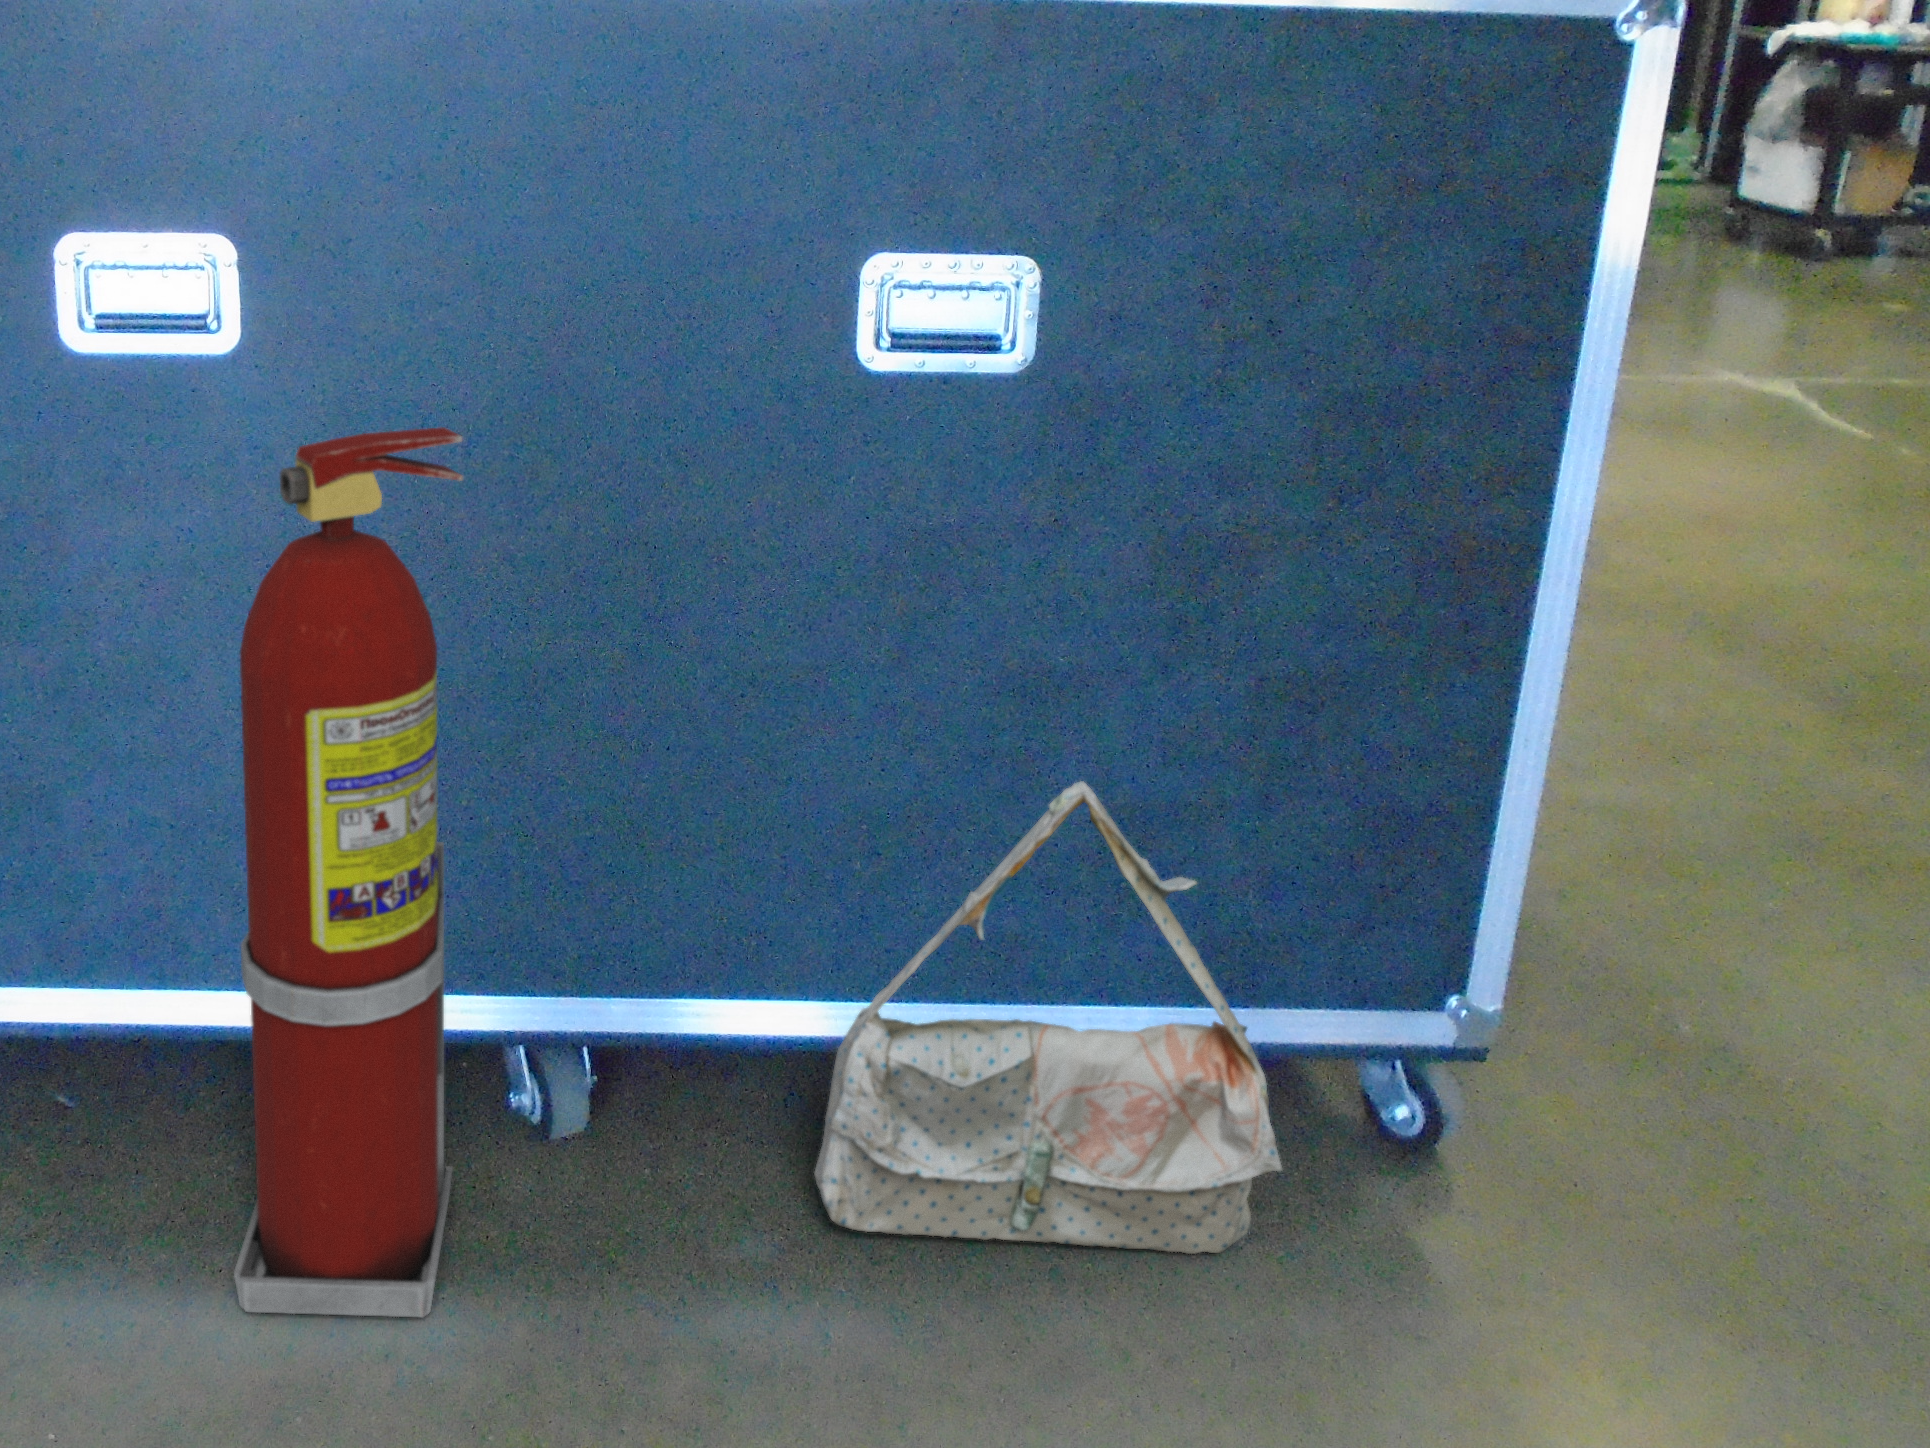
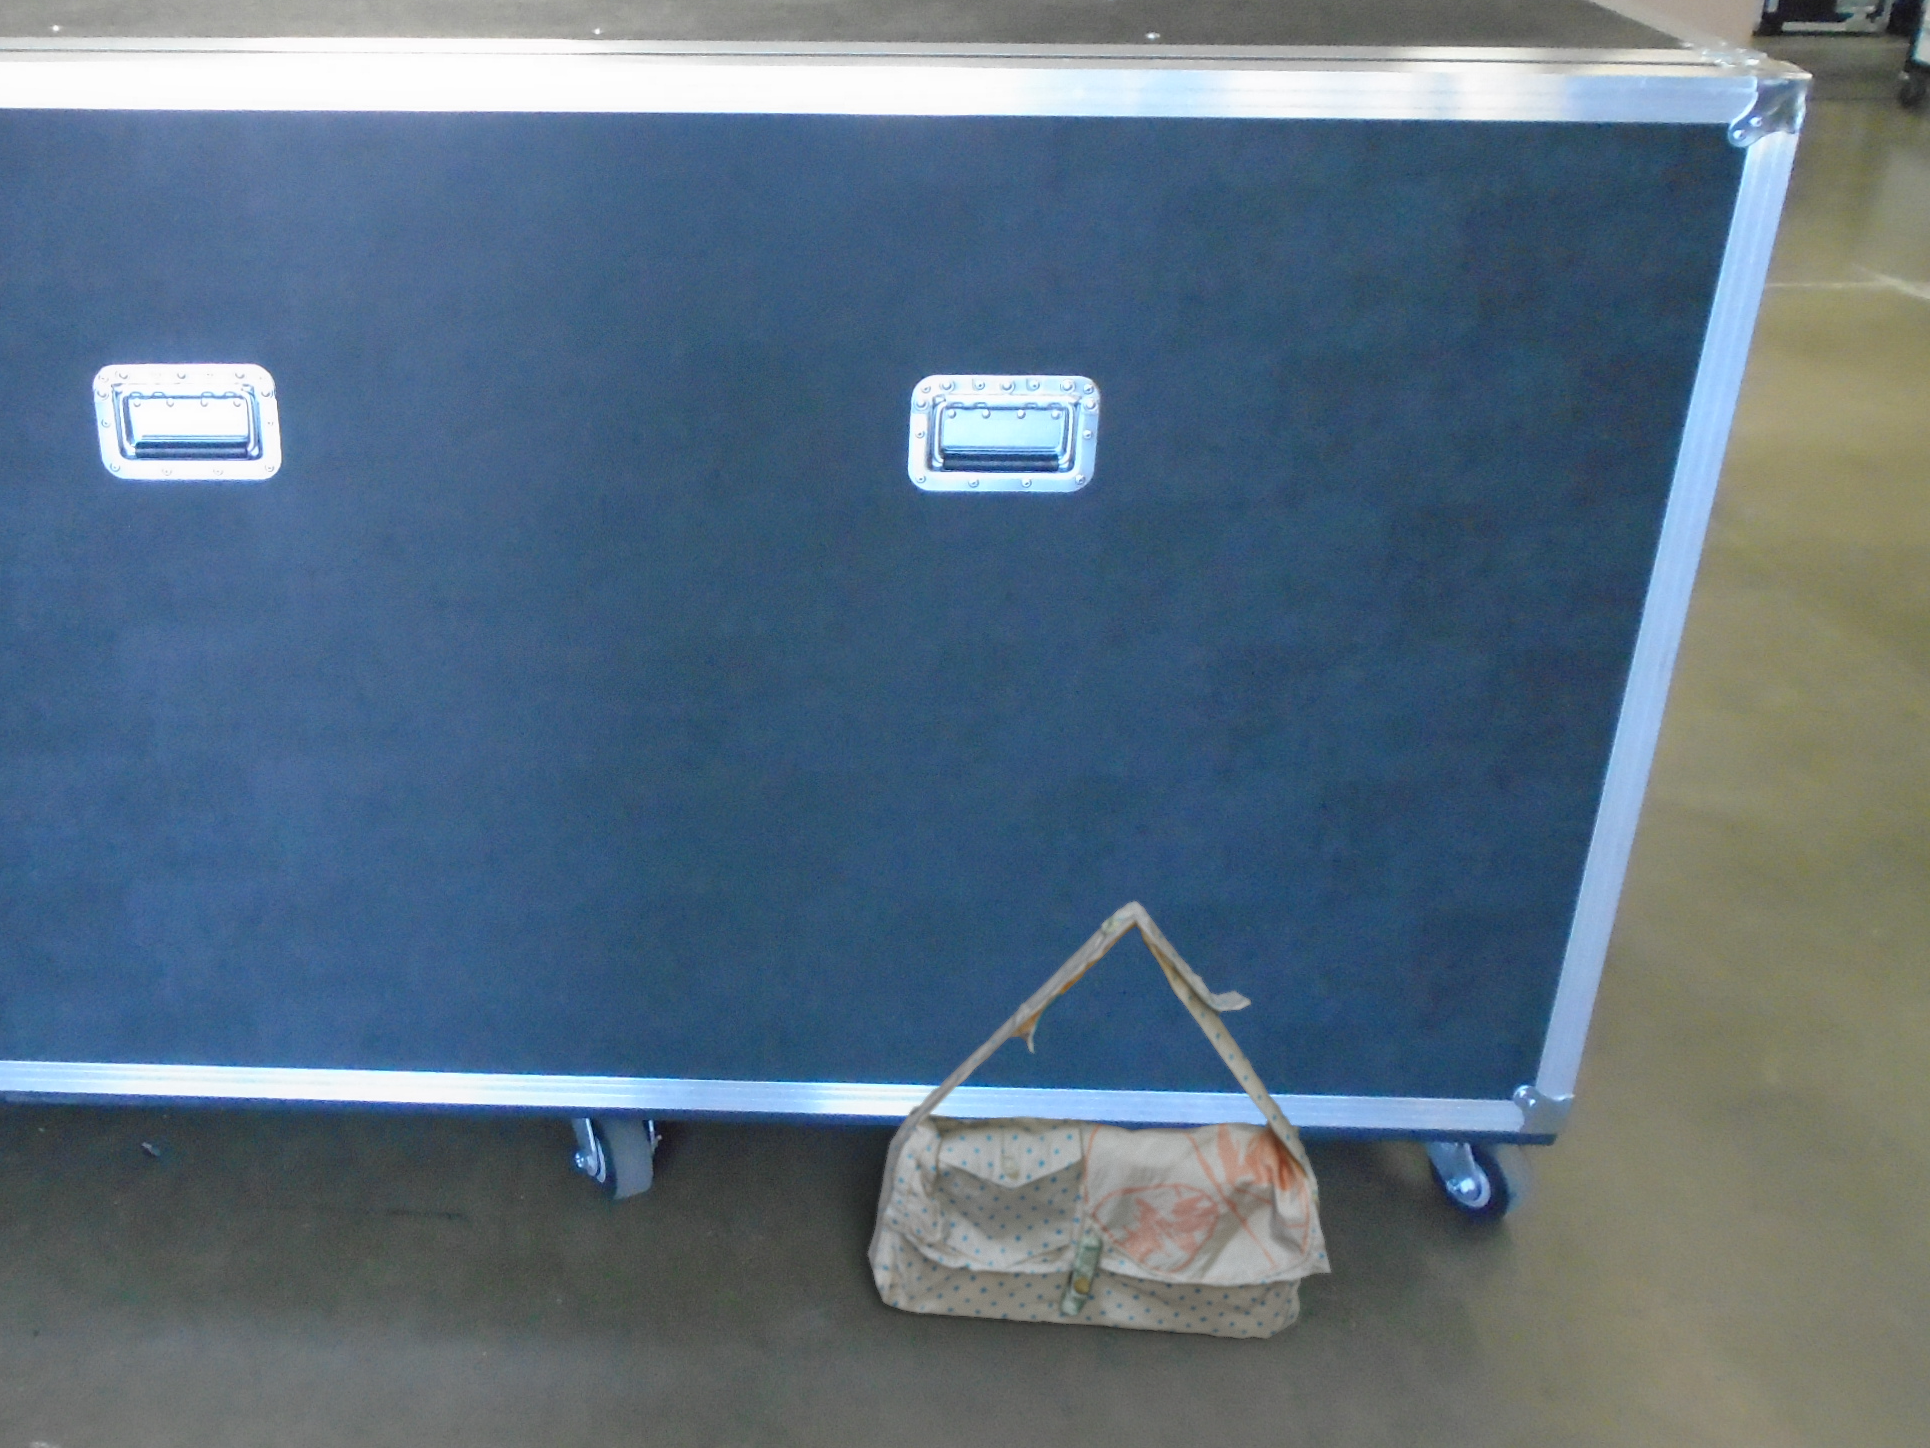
fire extinguisher: present [234,427,463,1318] -> none [288,567,514,1399]

